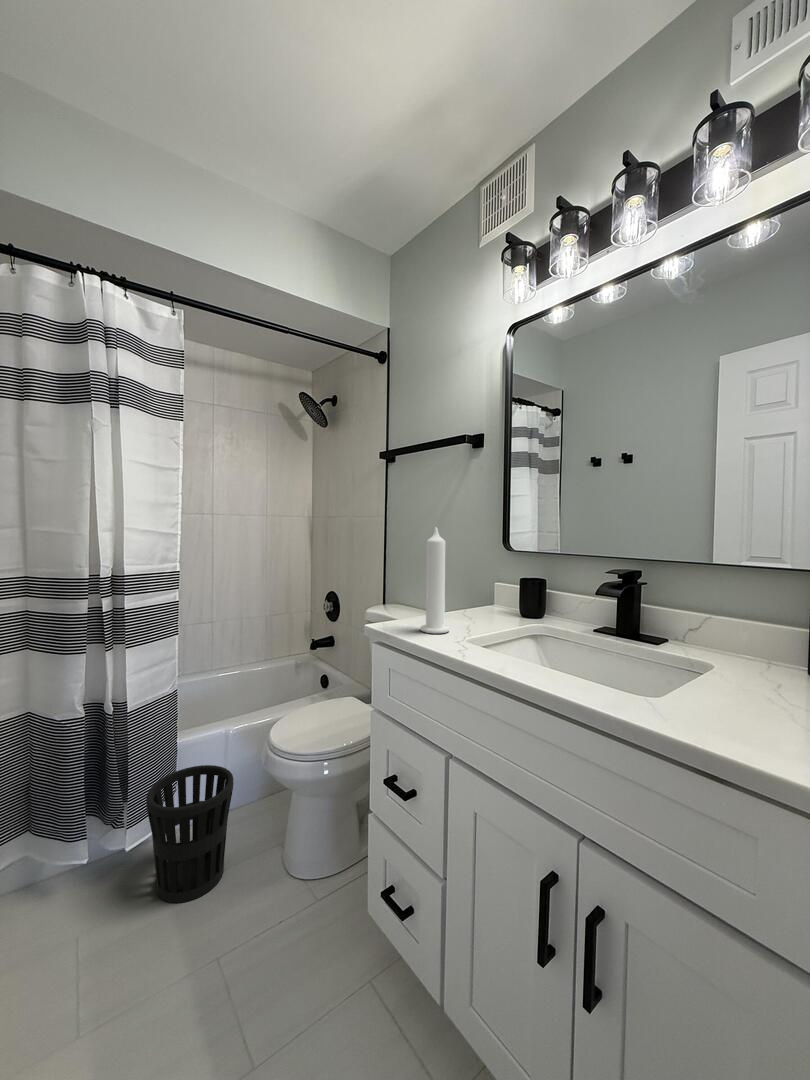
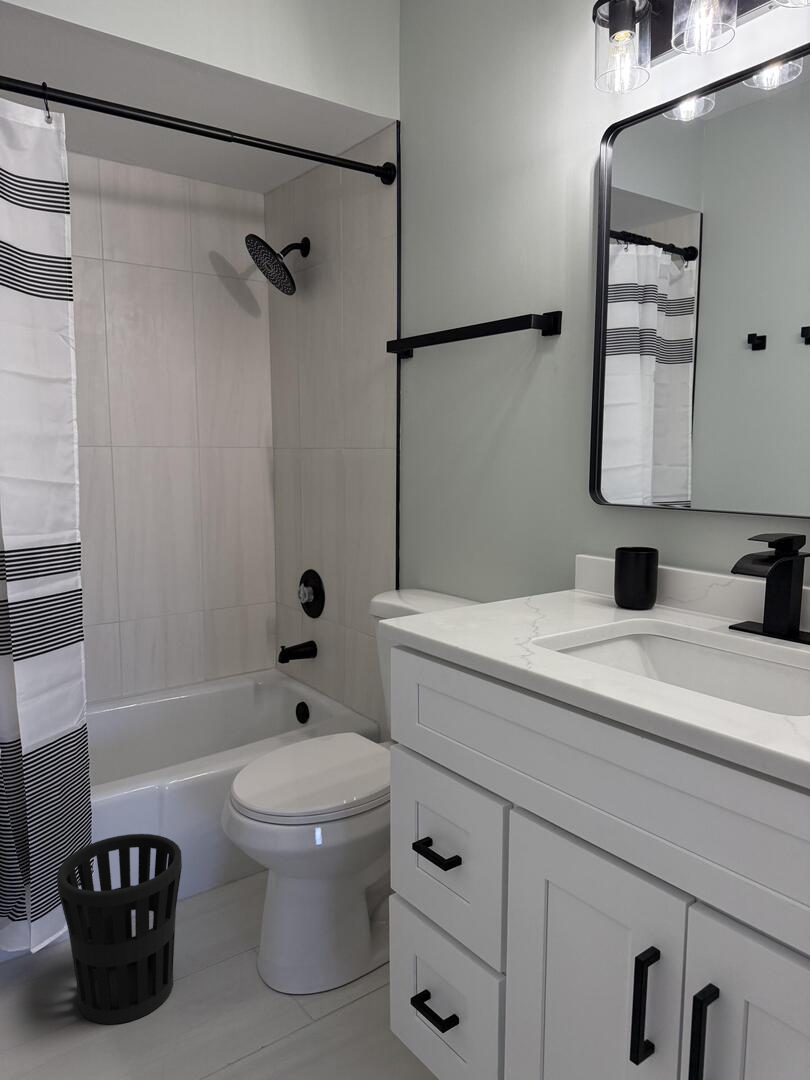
candle: present [421,527,450,633] -> none [465,473,510,634]

